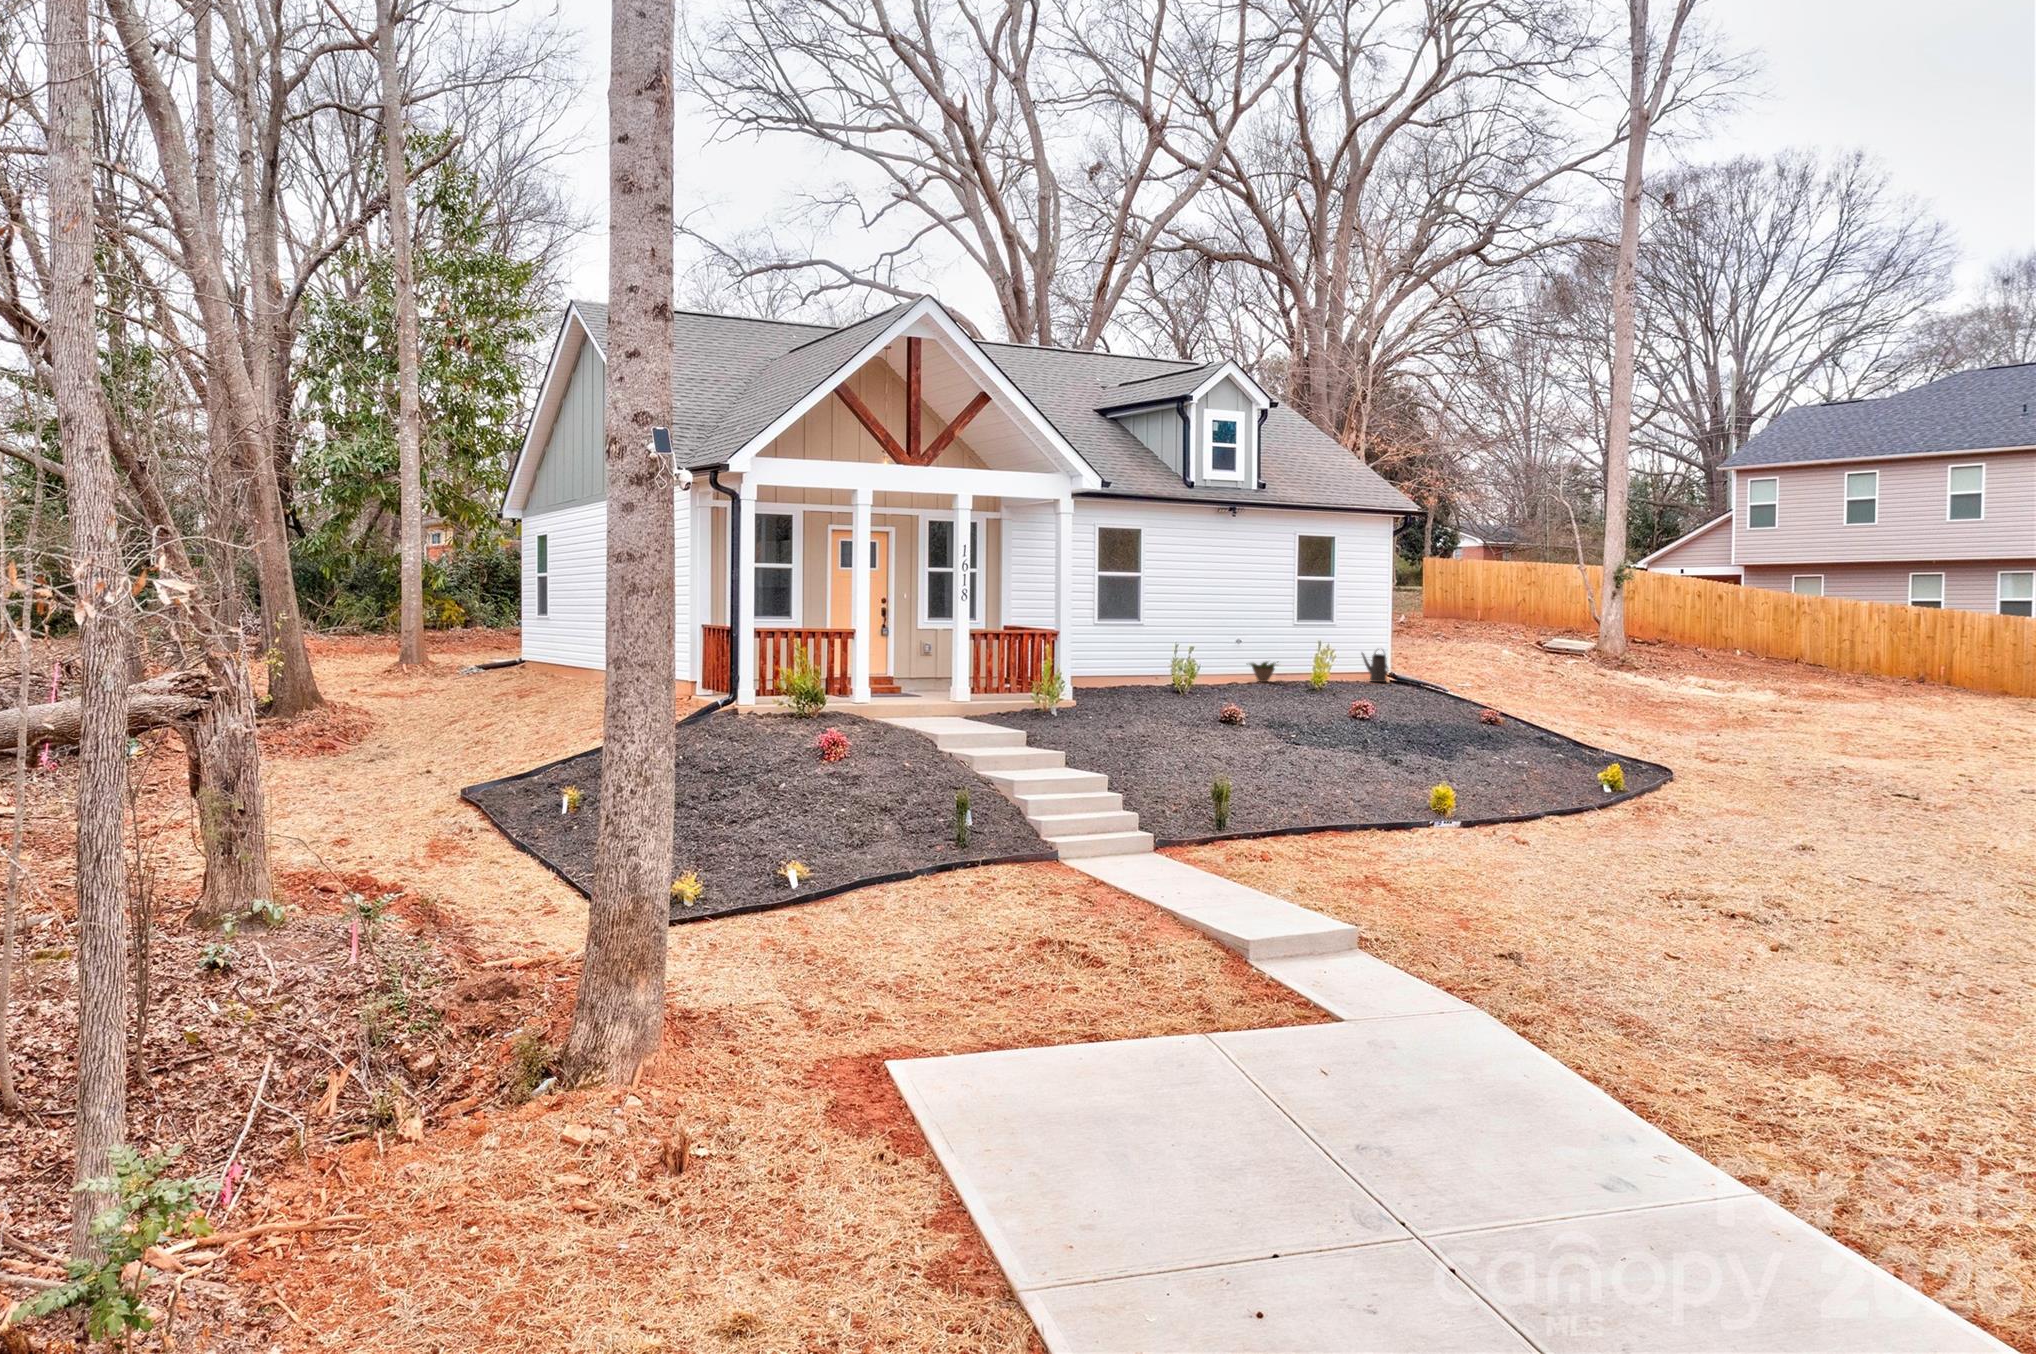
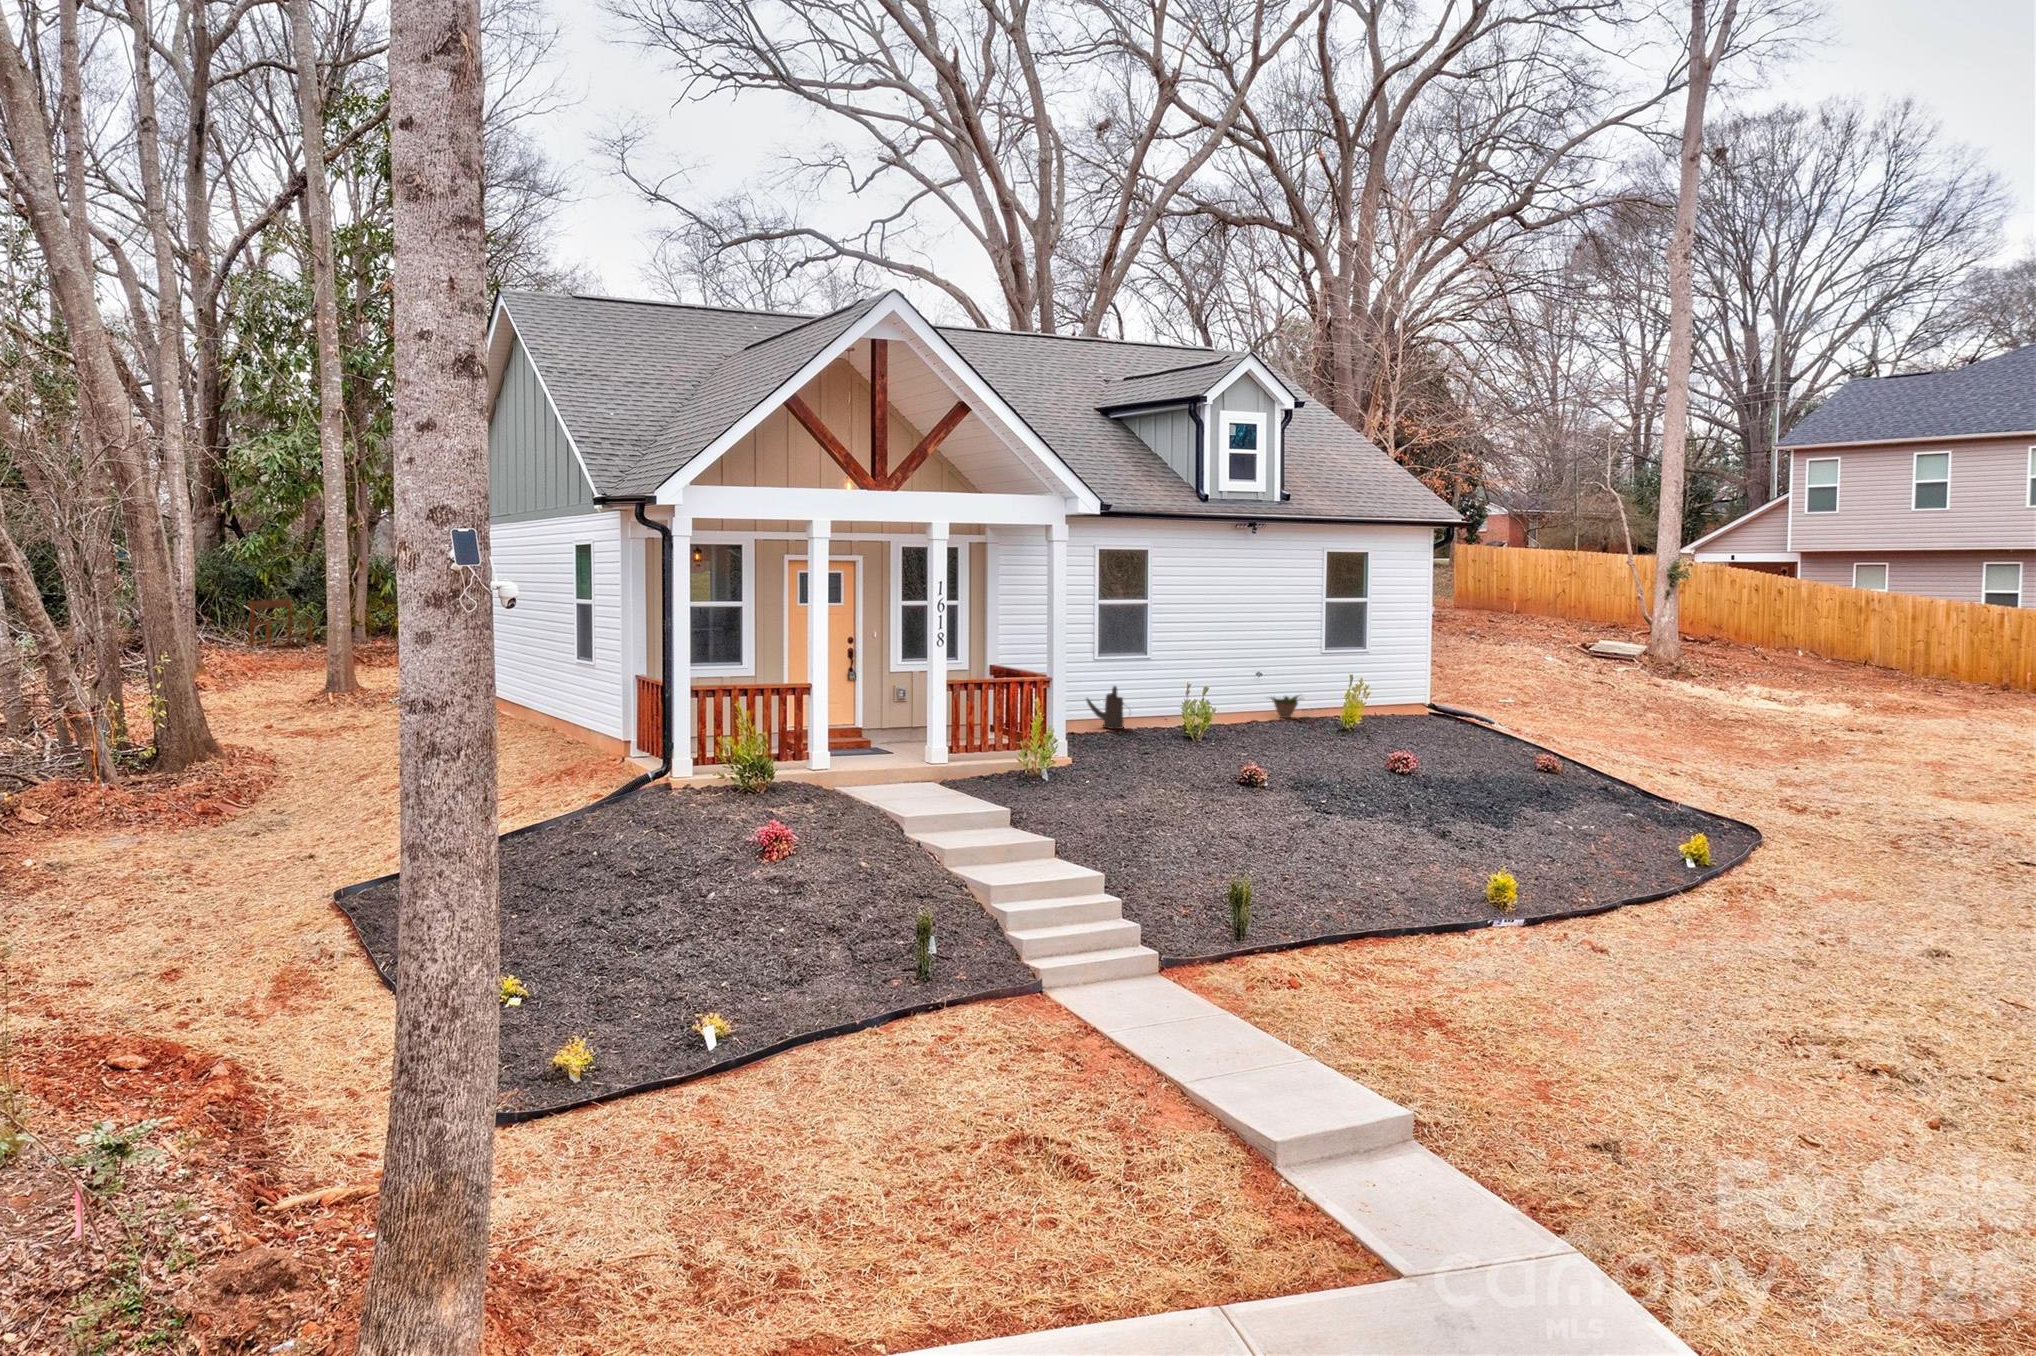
bench: none [304,595,363,641] -> present [249,599,313,650]
watering can: present [1362,652,1388,682] -> present [1086,686,1130,729]

